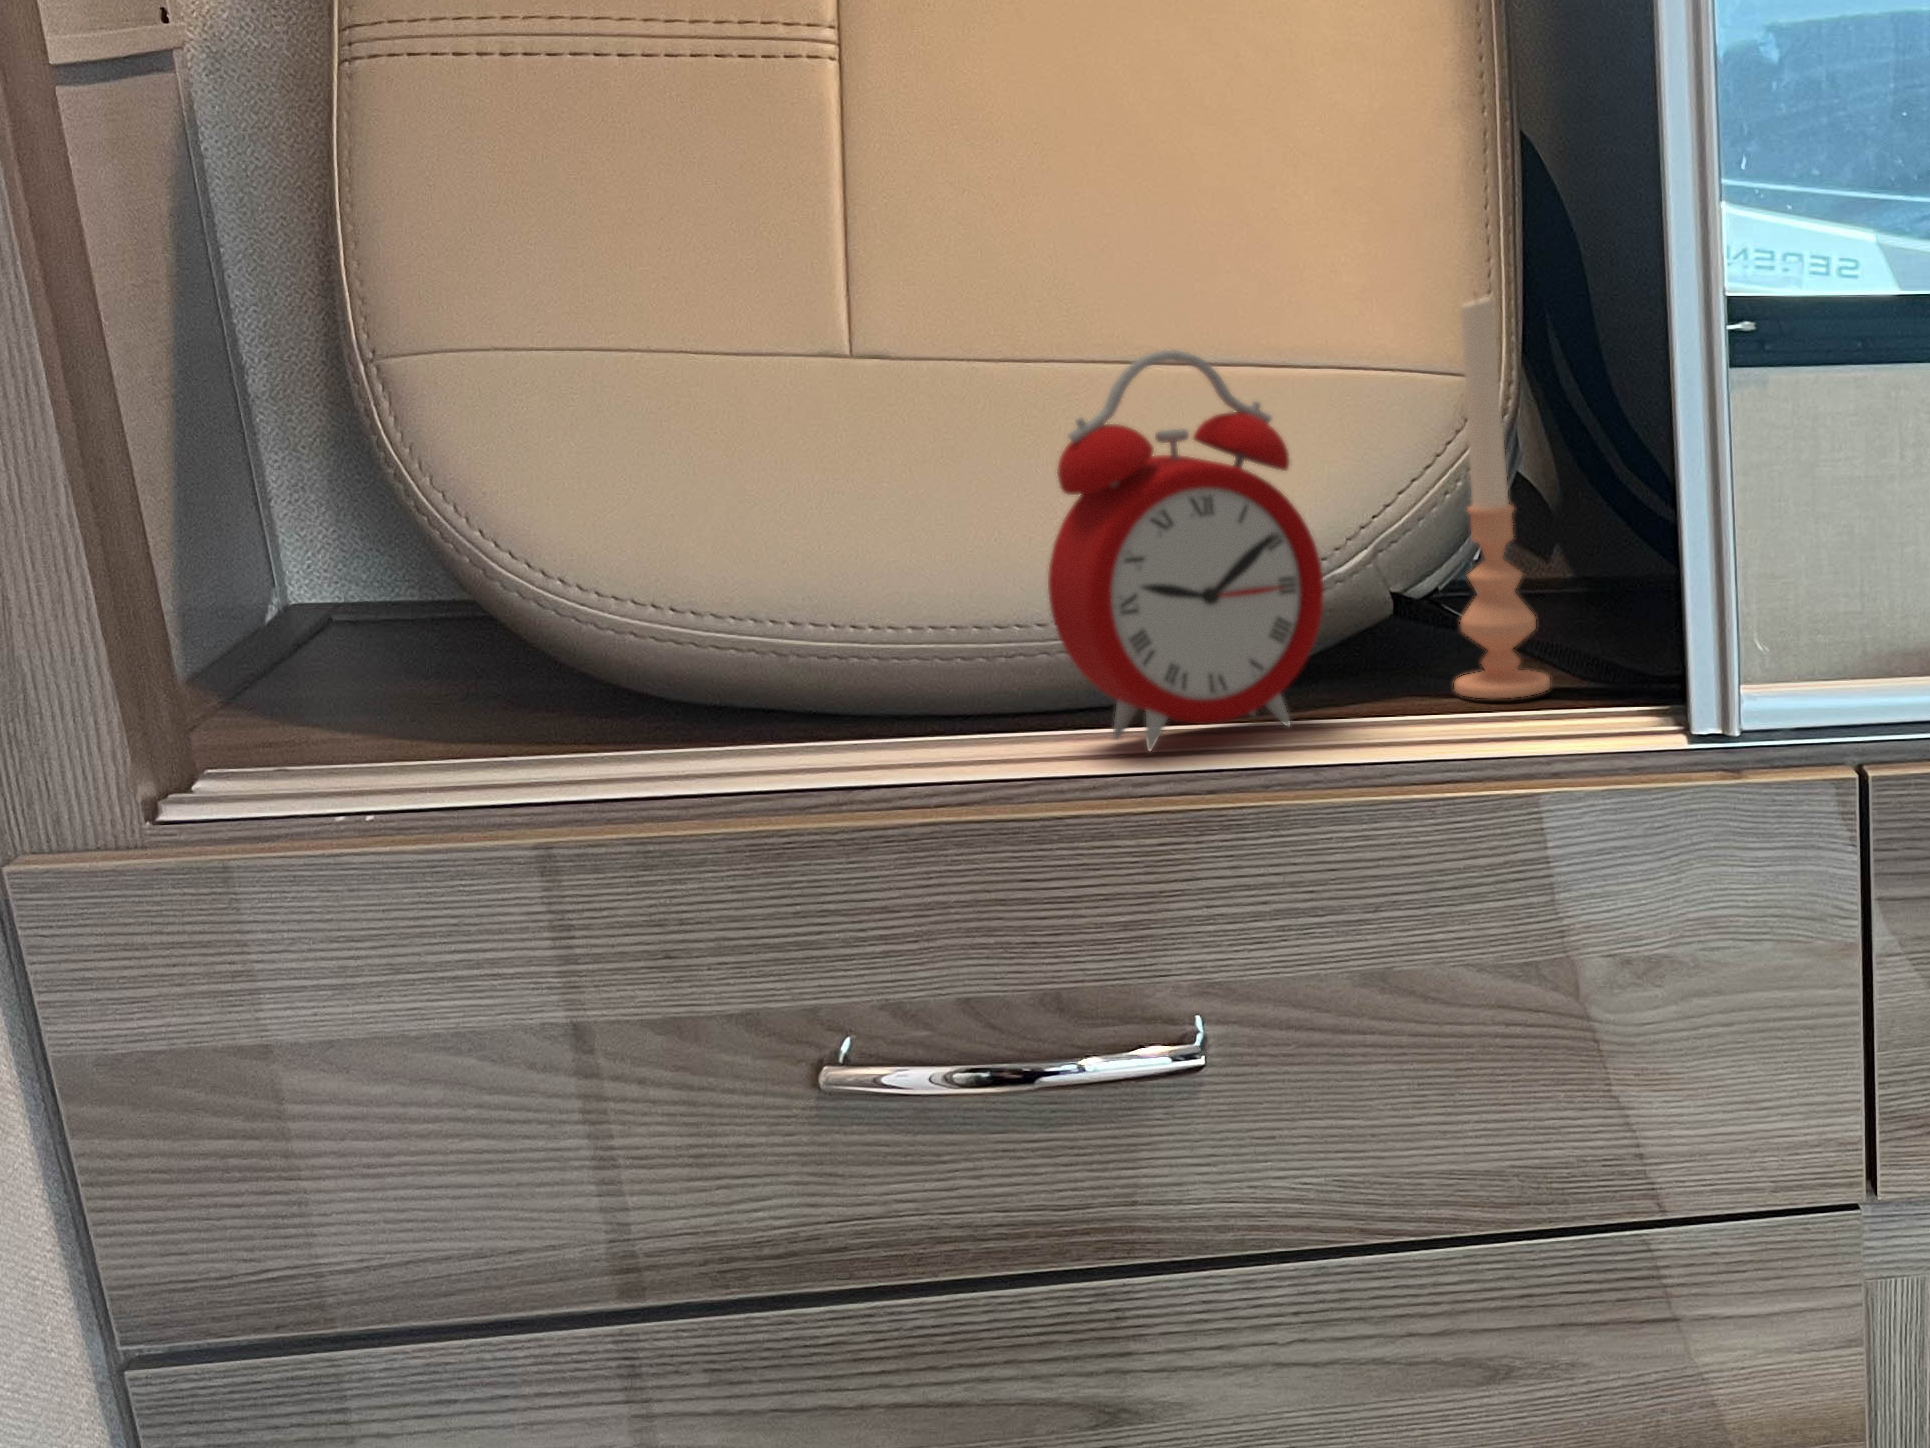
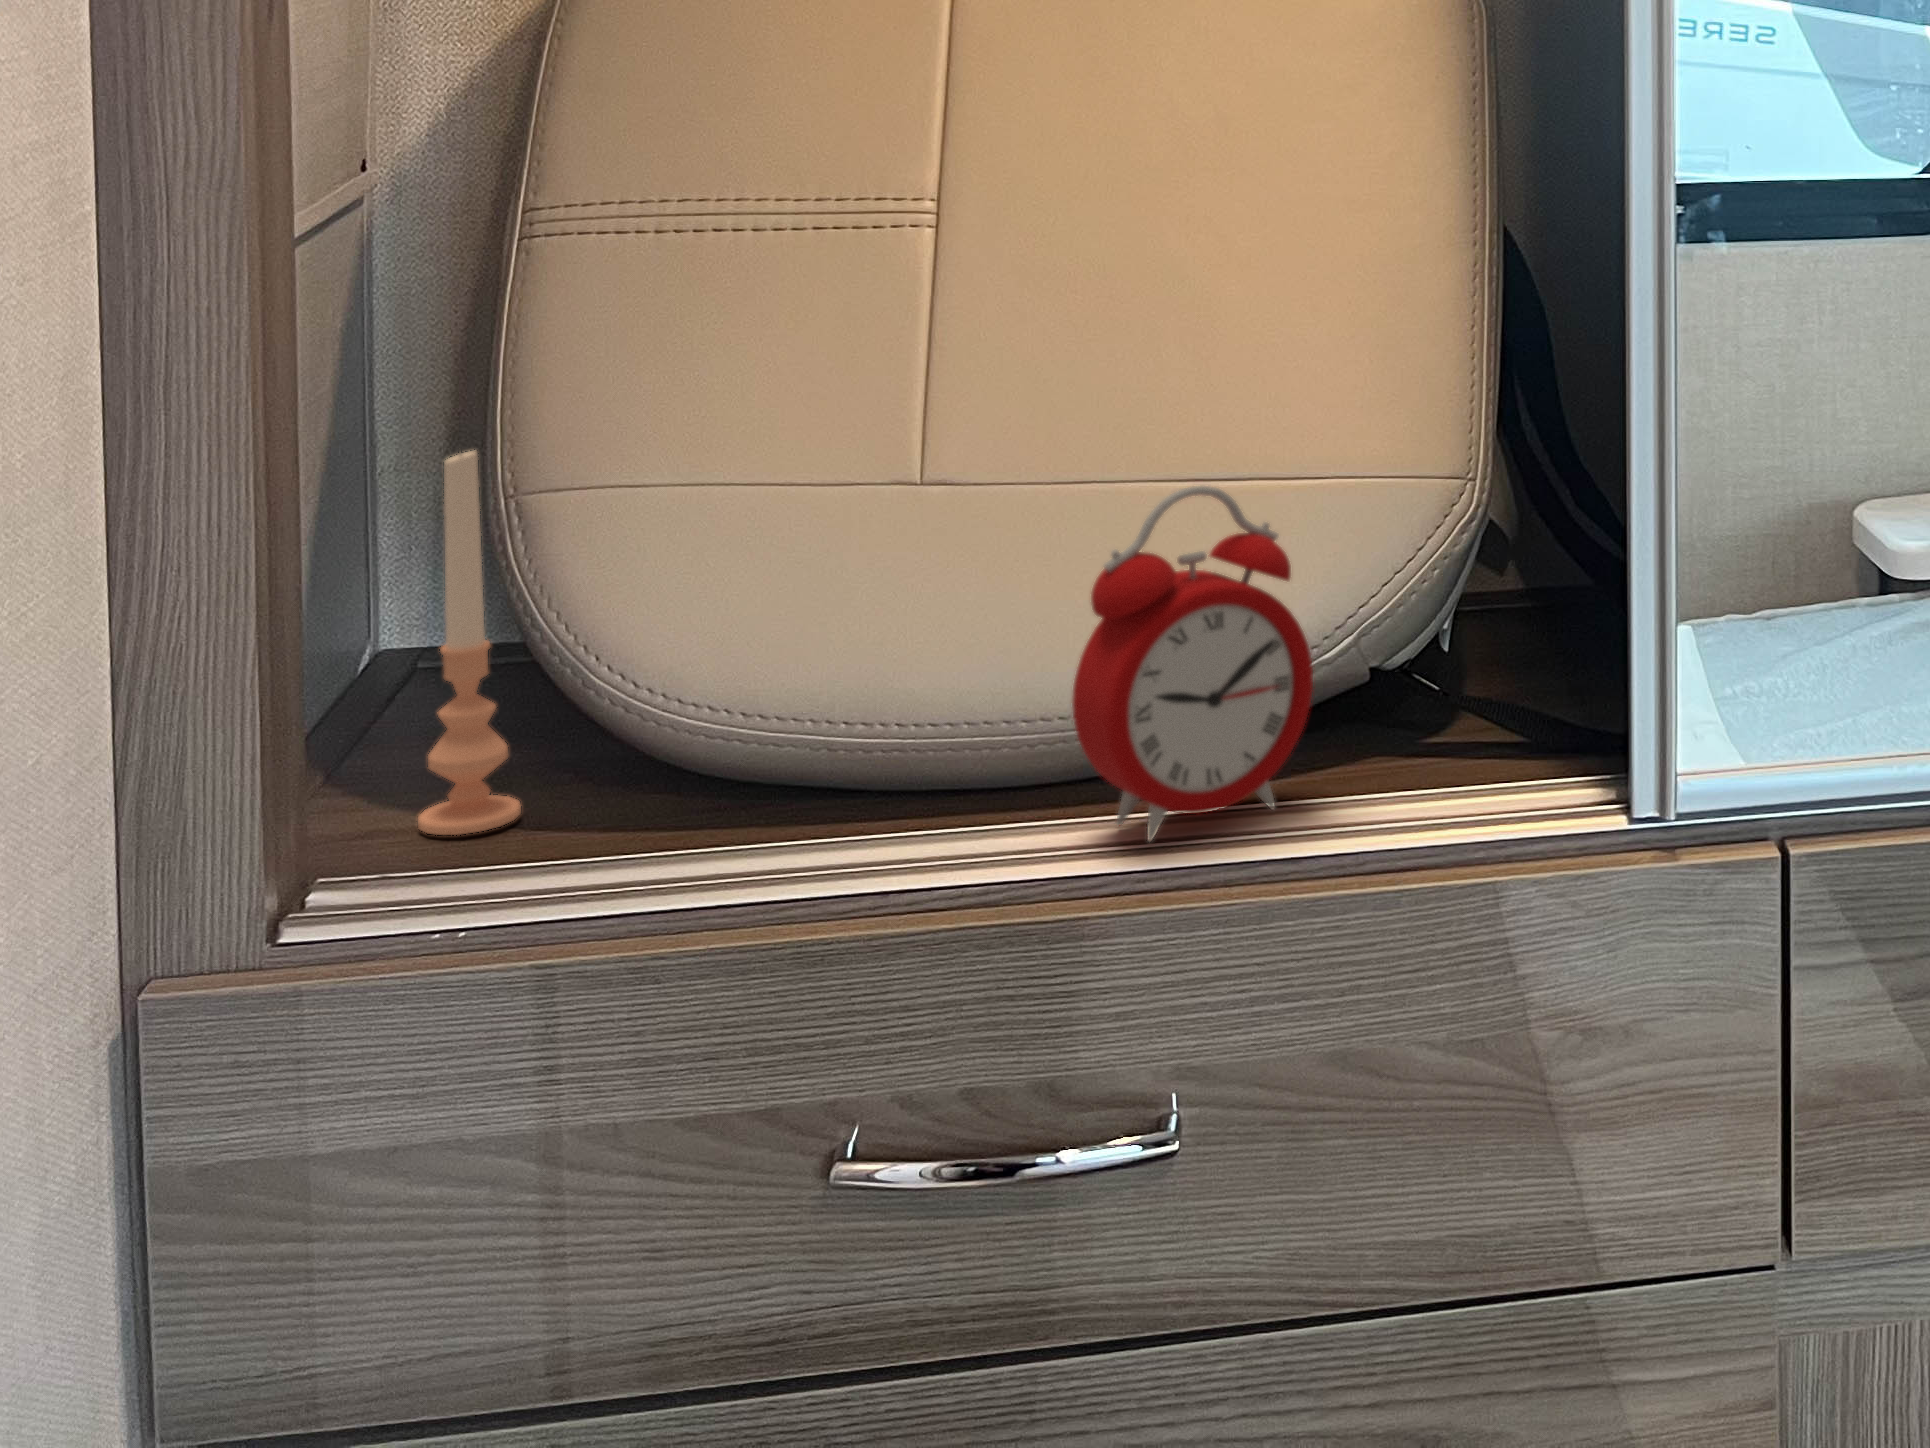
candle: present [1454,297,1550,699] -> present [418,451,521,835]

